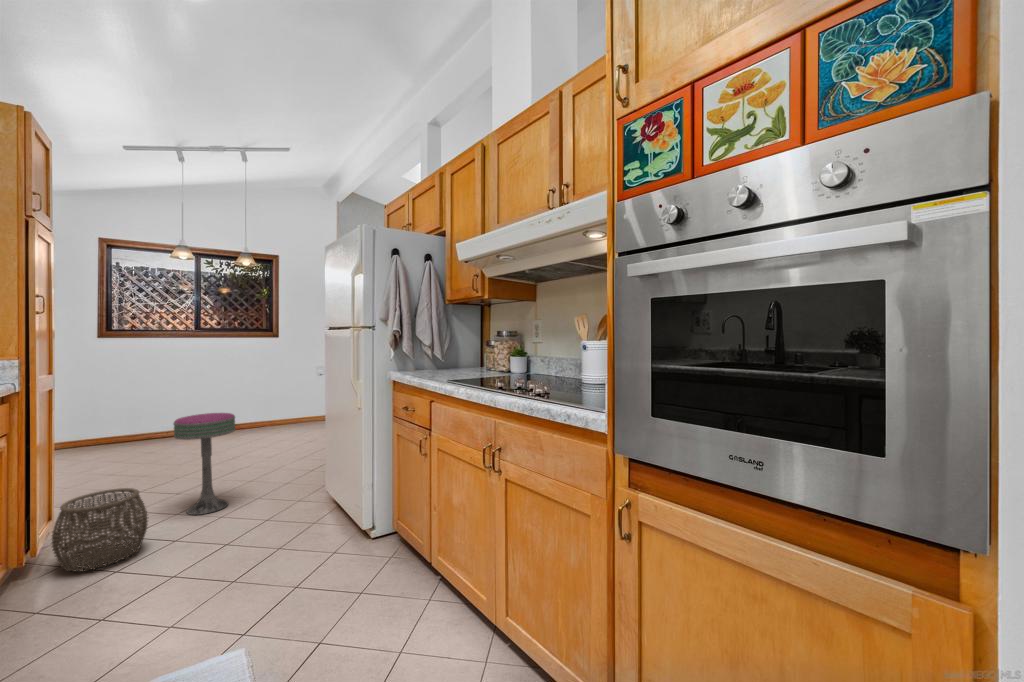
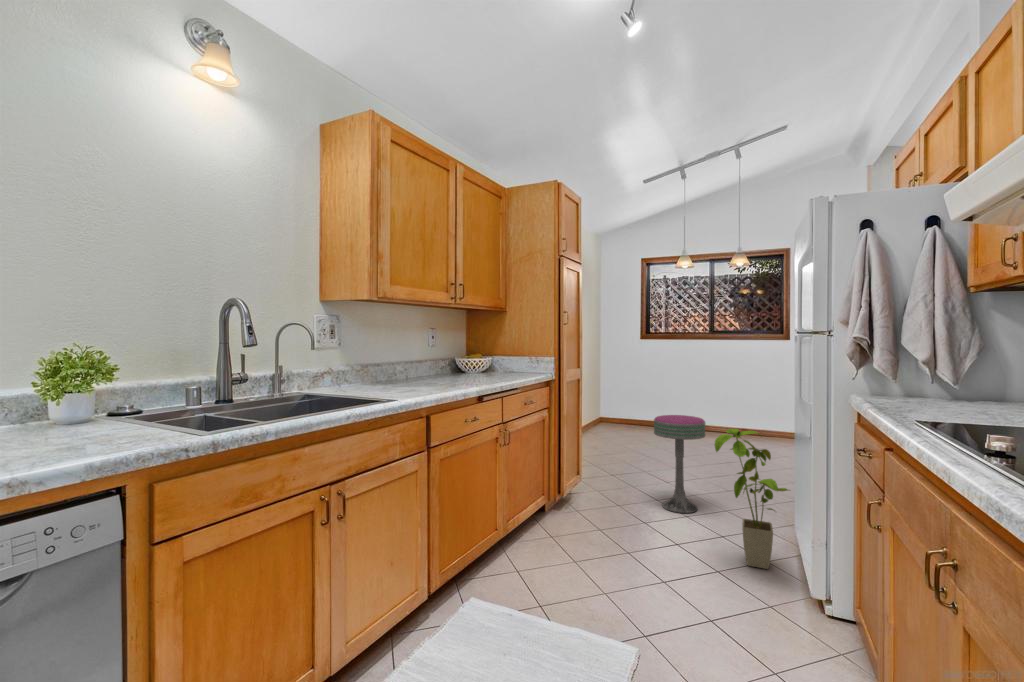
house plant: none [277,411,341,526] -> present [715,429,788,569]
woven basket: present [52,488,148,572] -> none [564,463,621,525]

